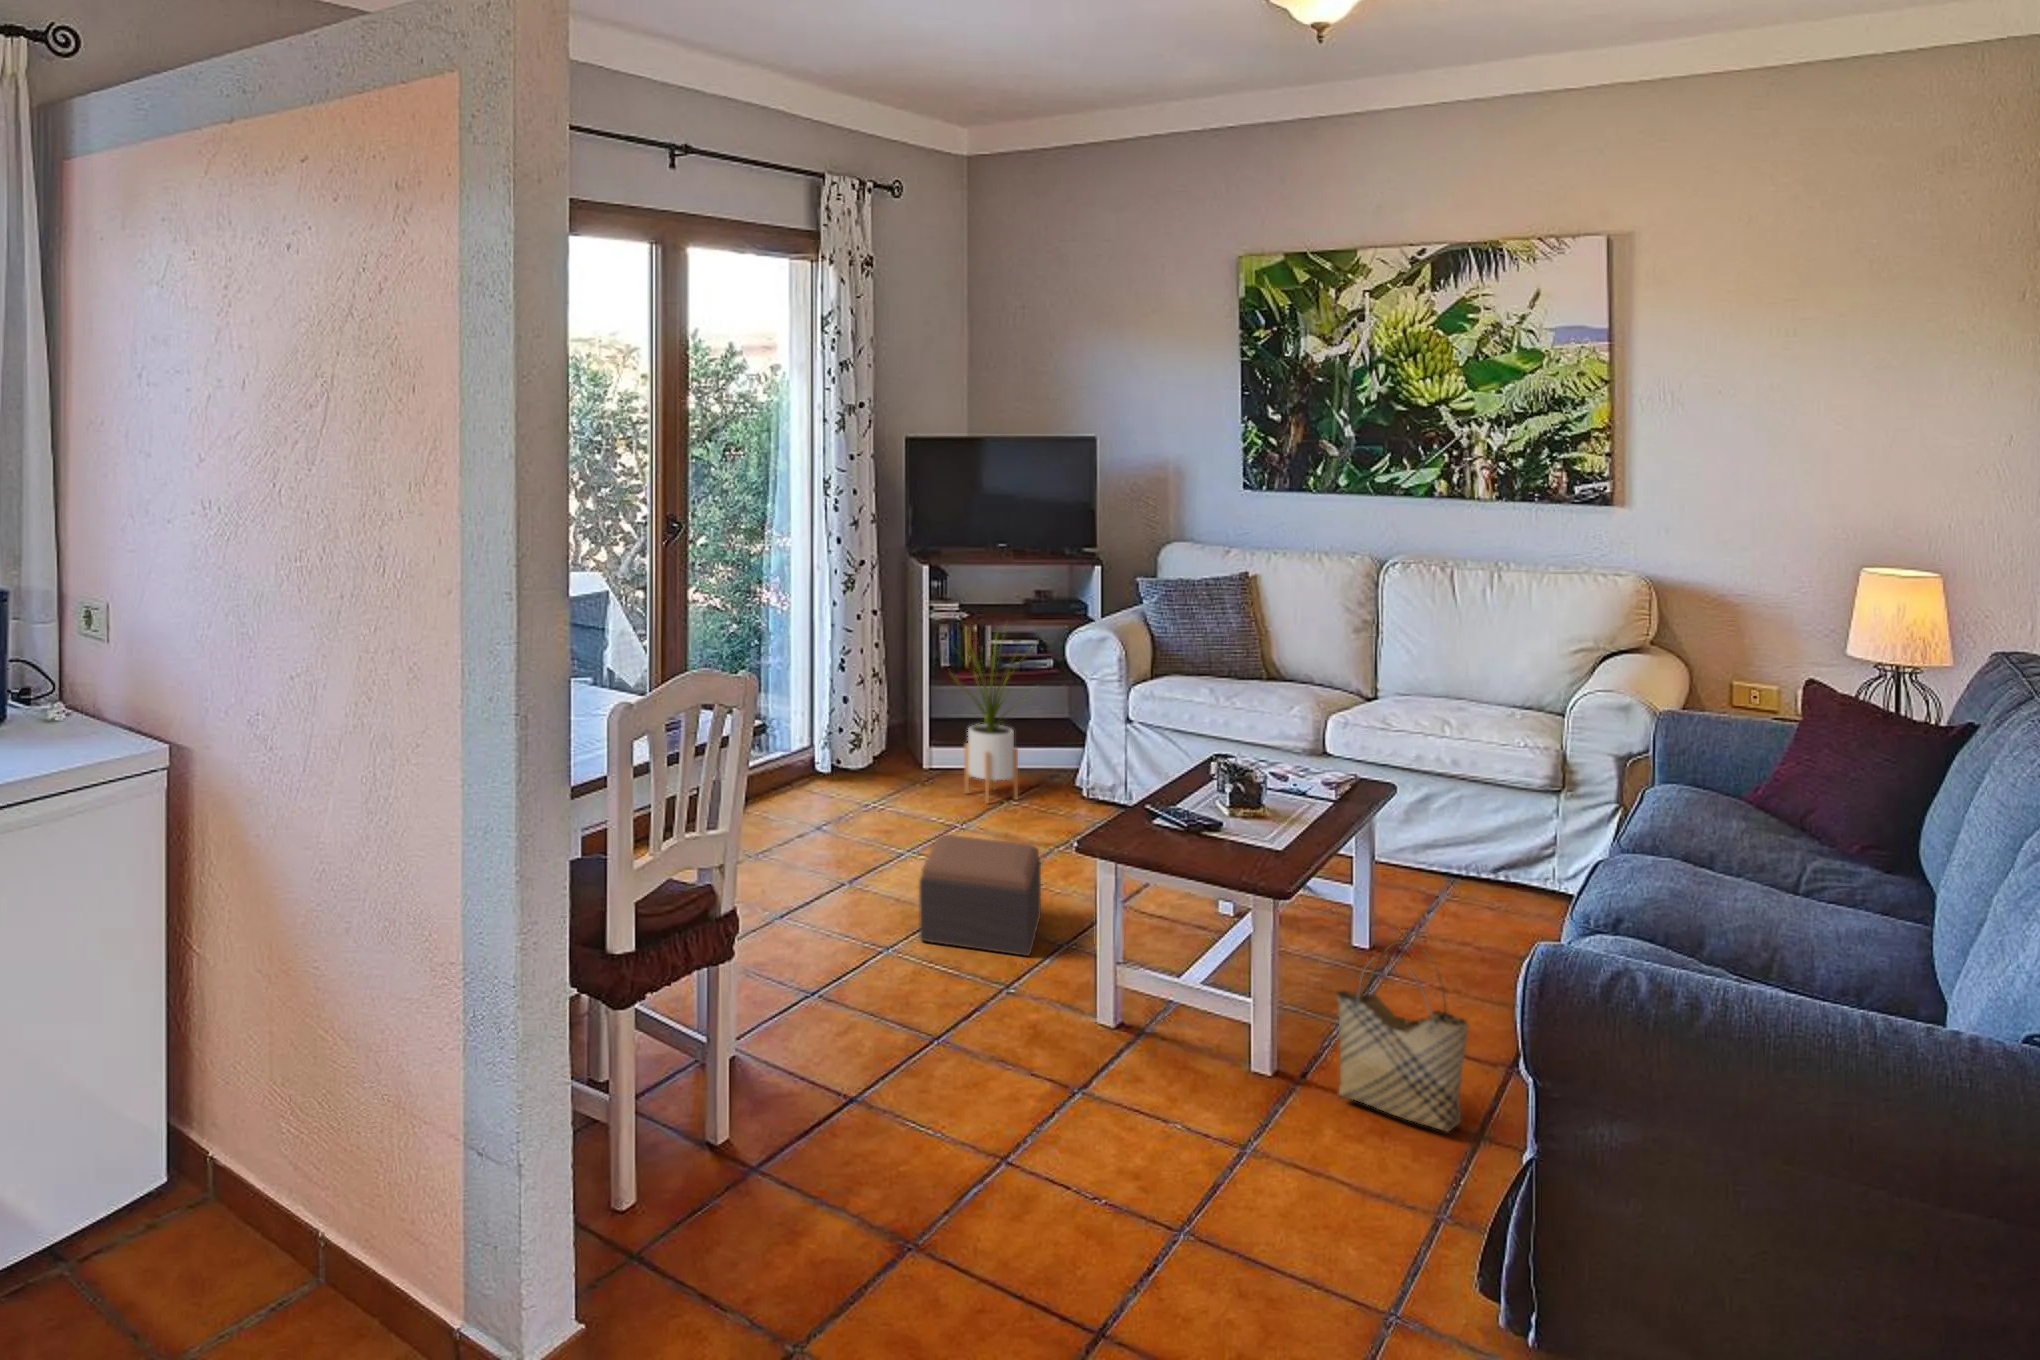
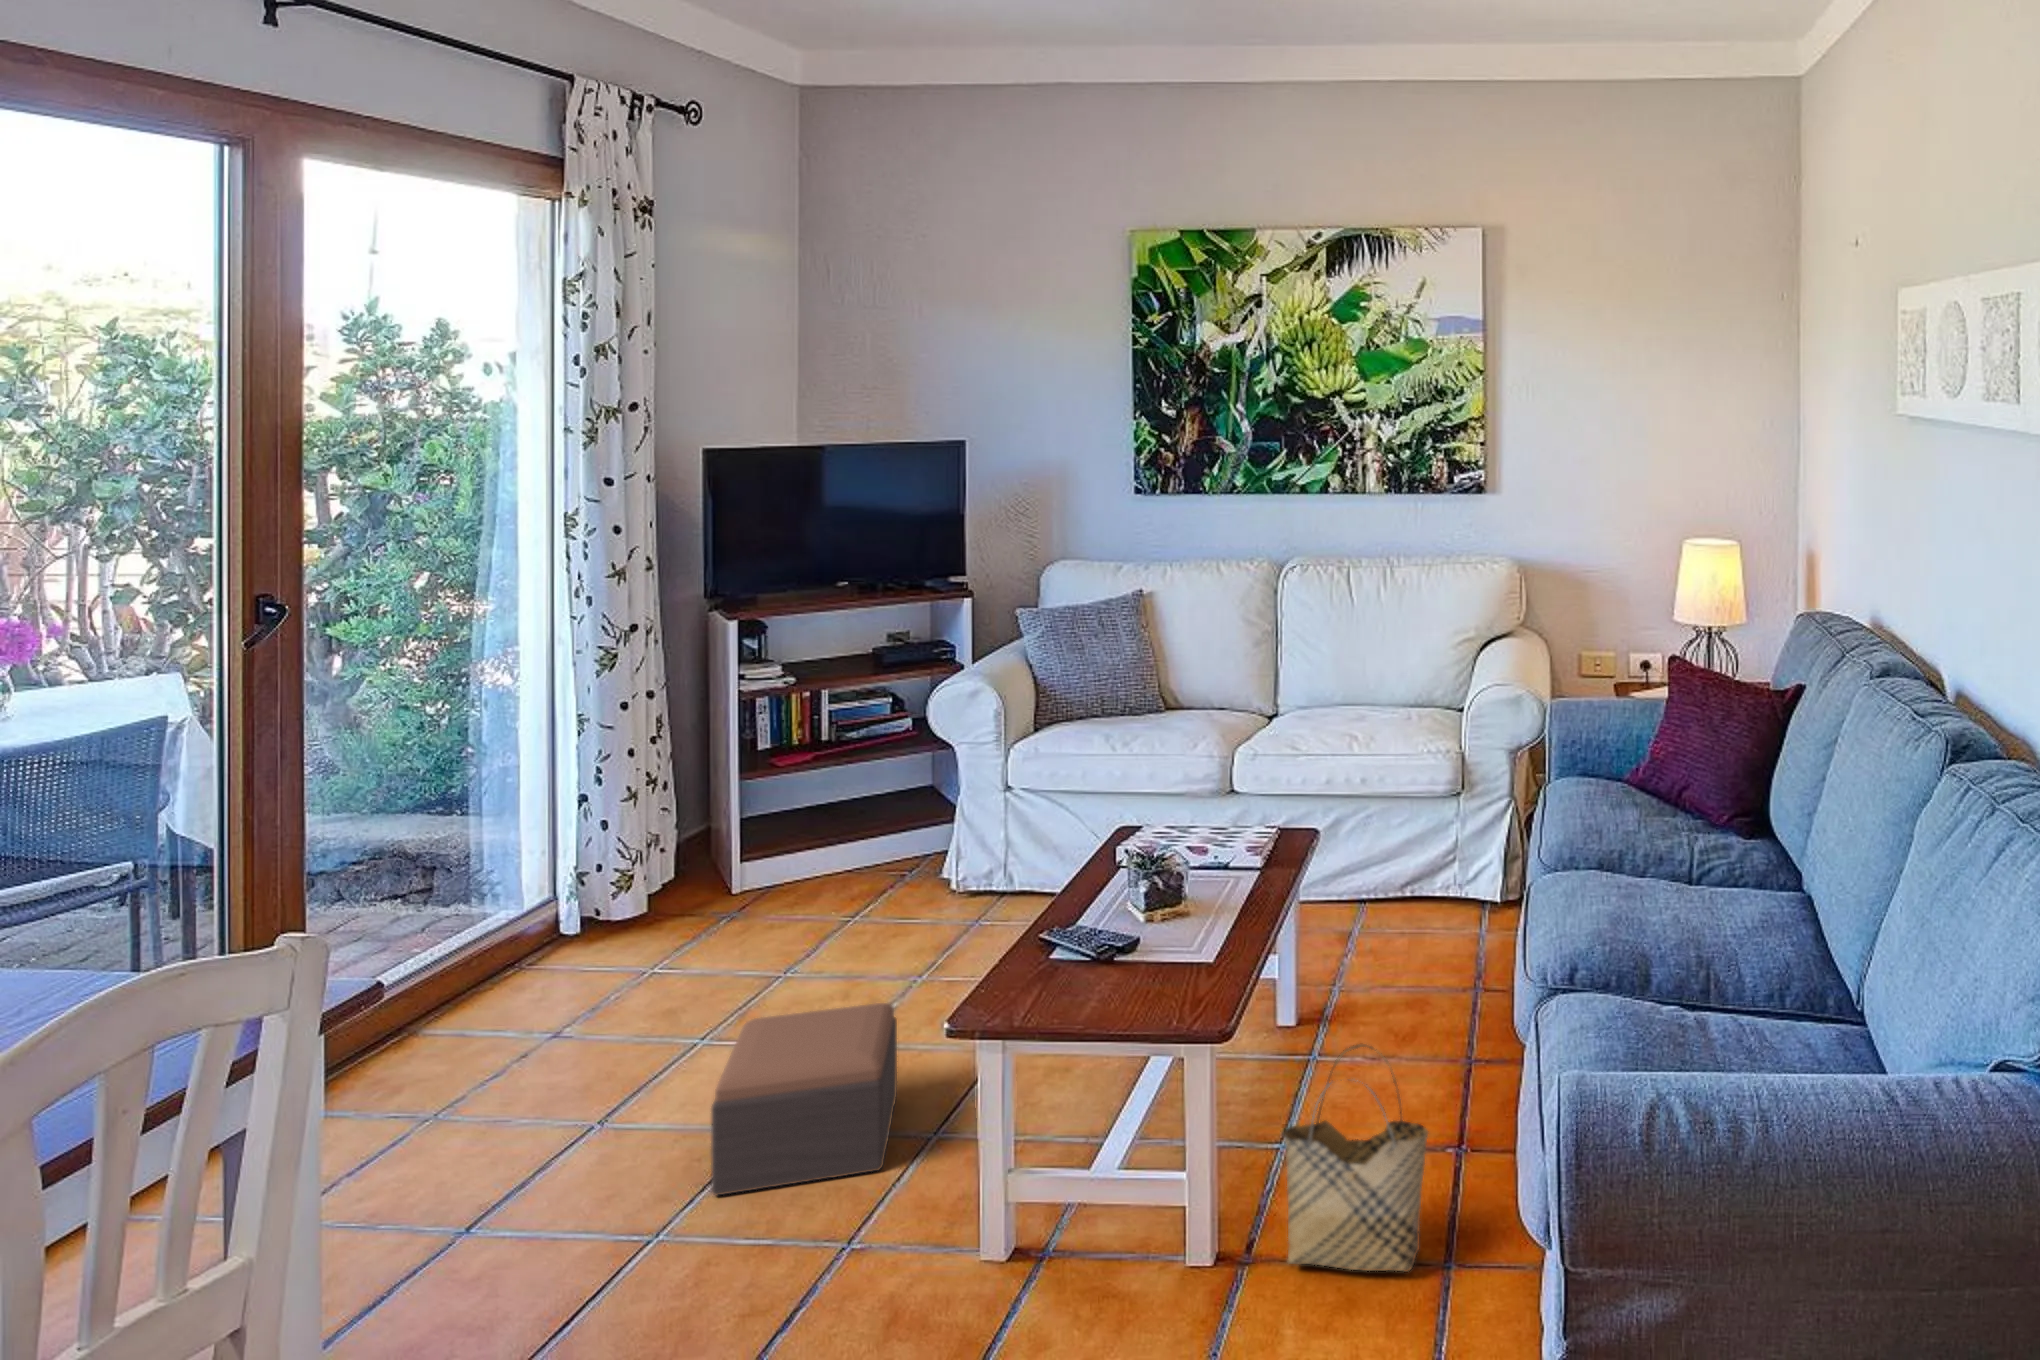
house plant: present [953,627,1032,803] -> none [760,682,895,931]

